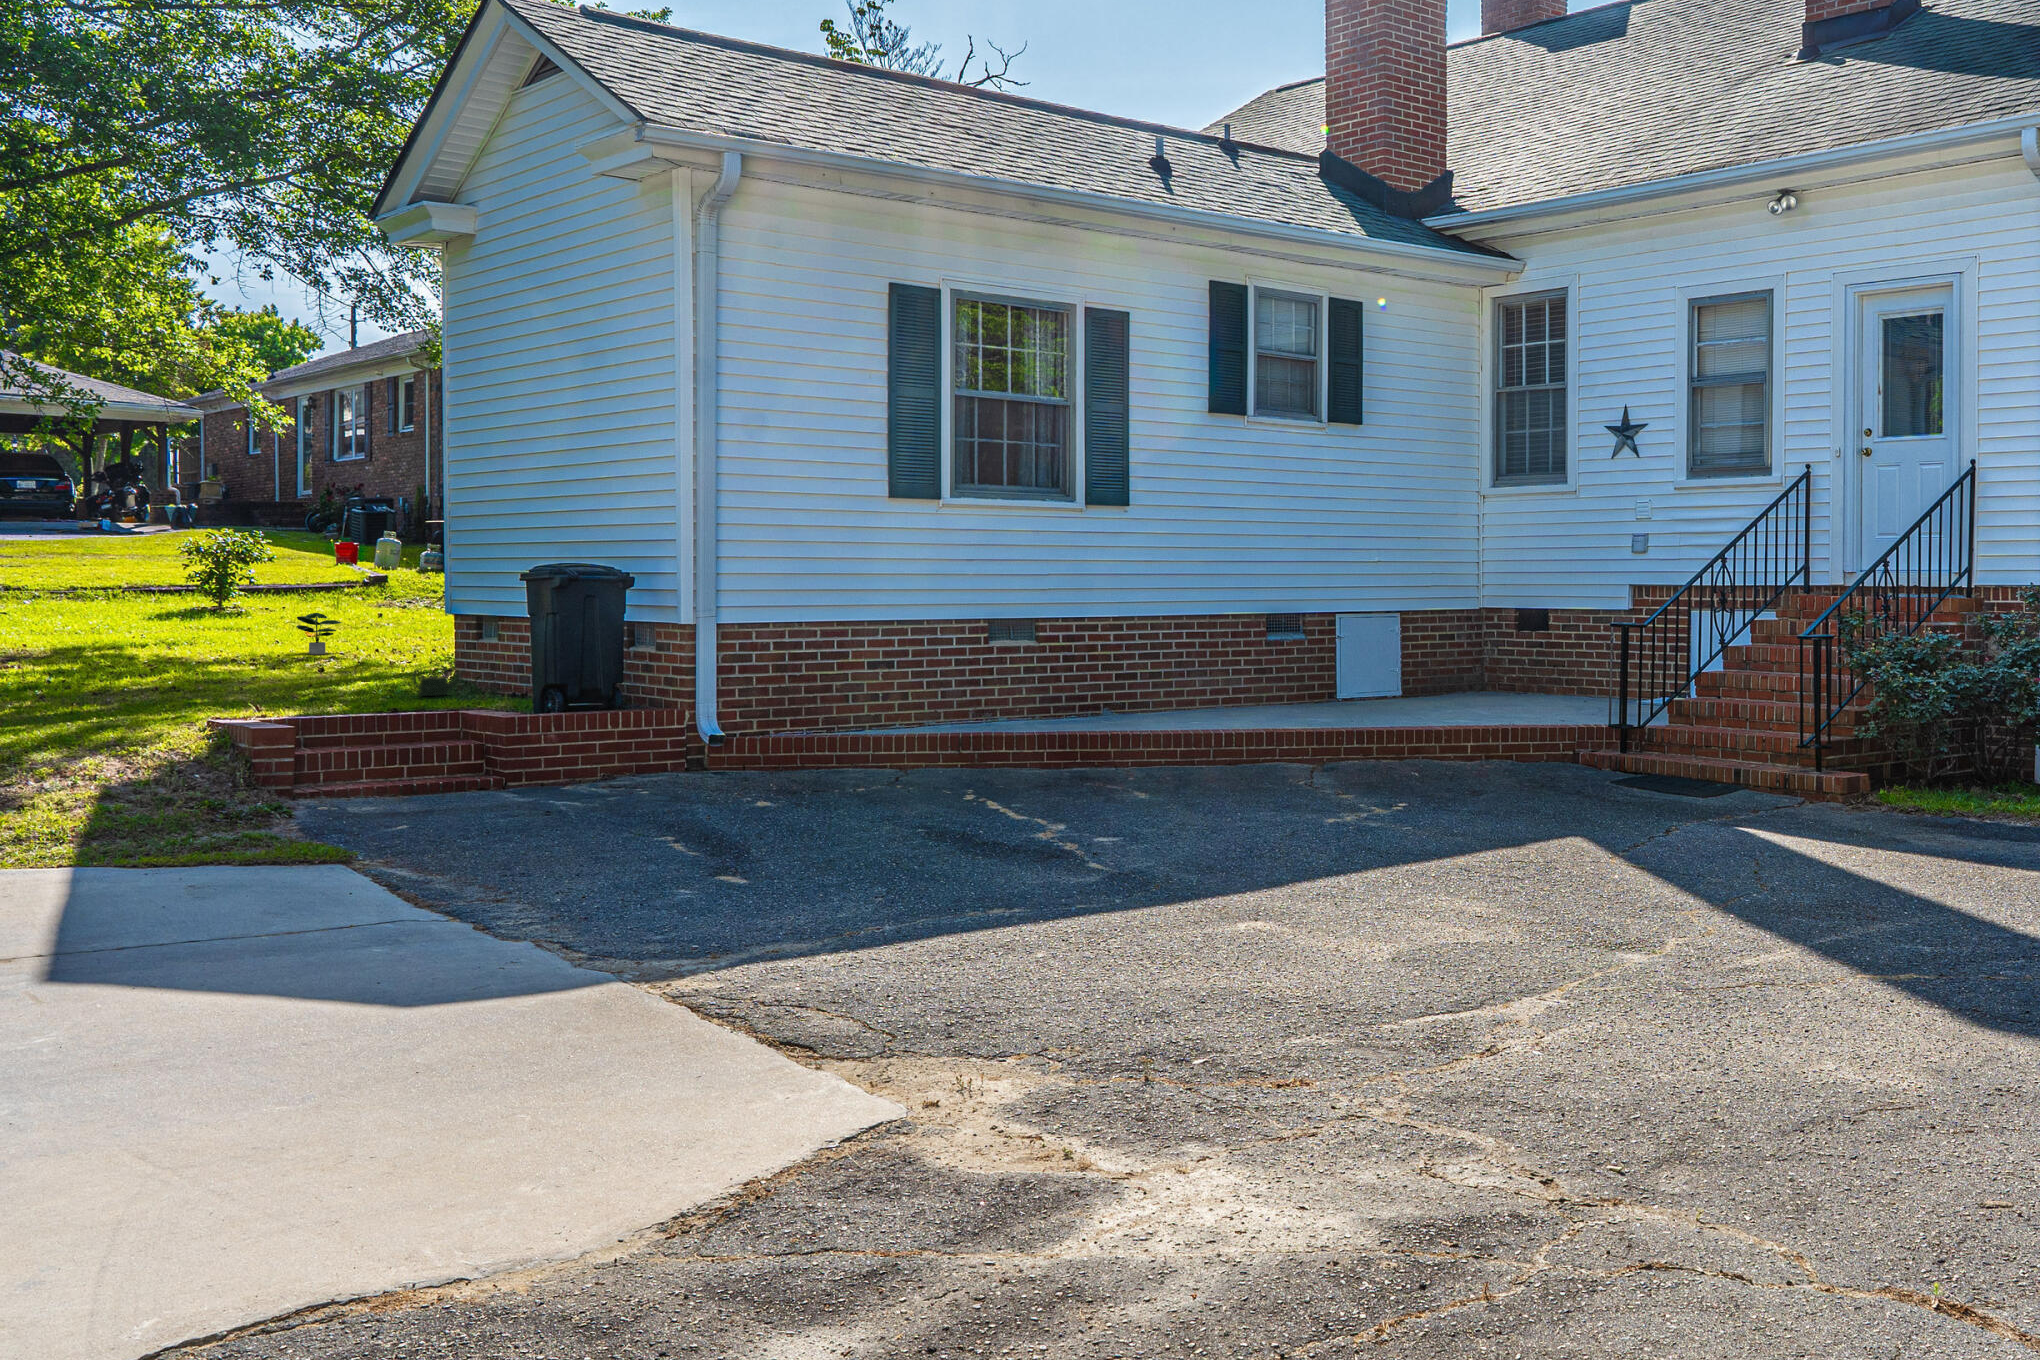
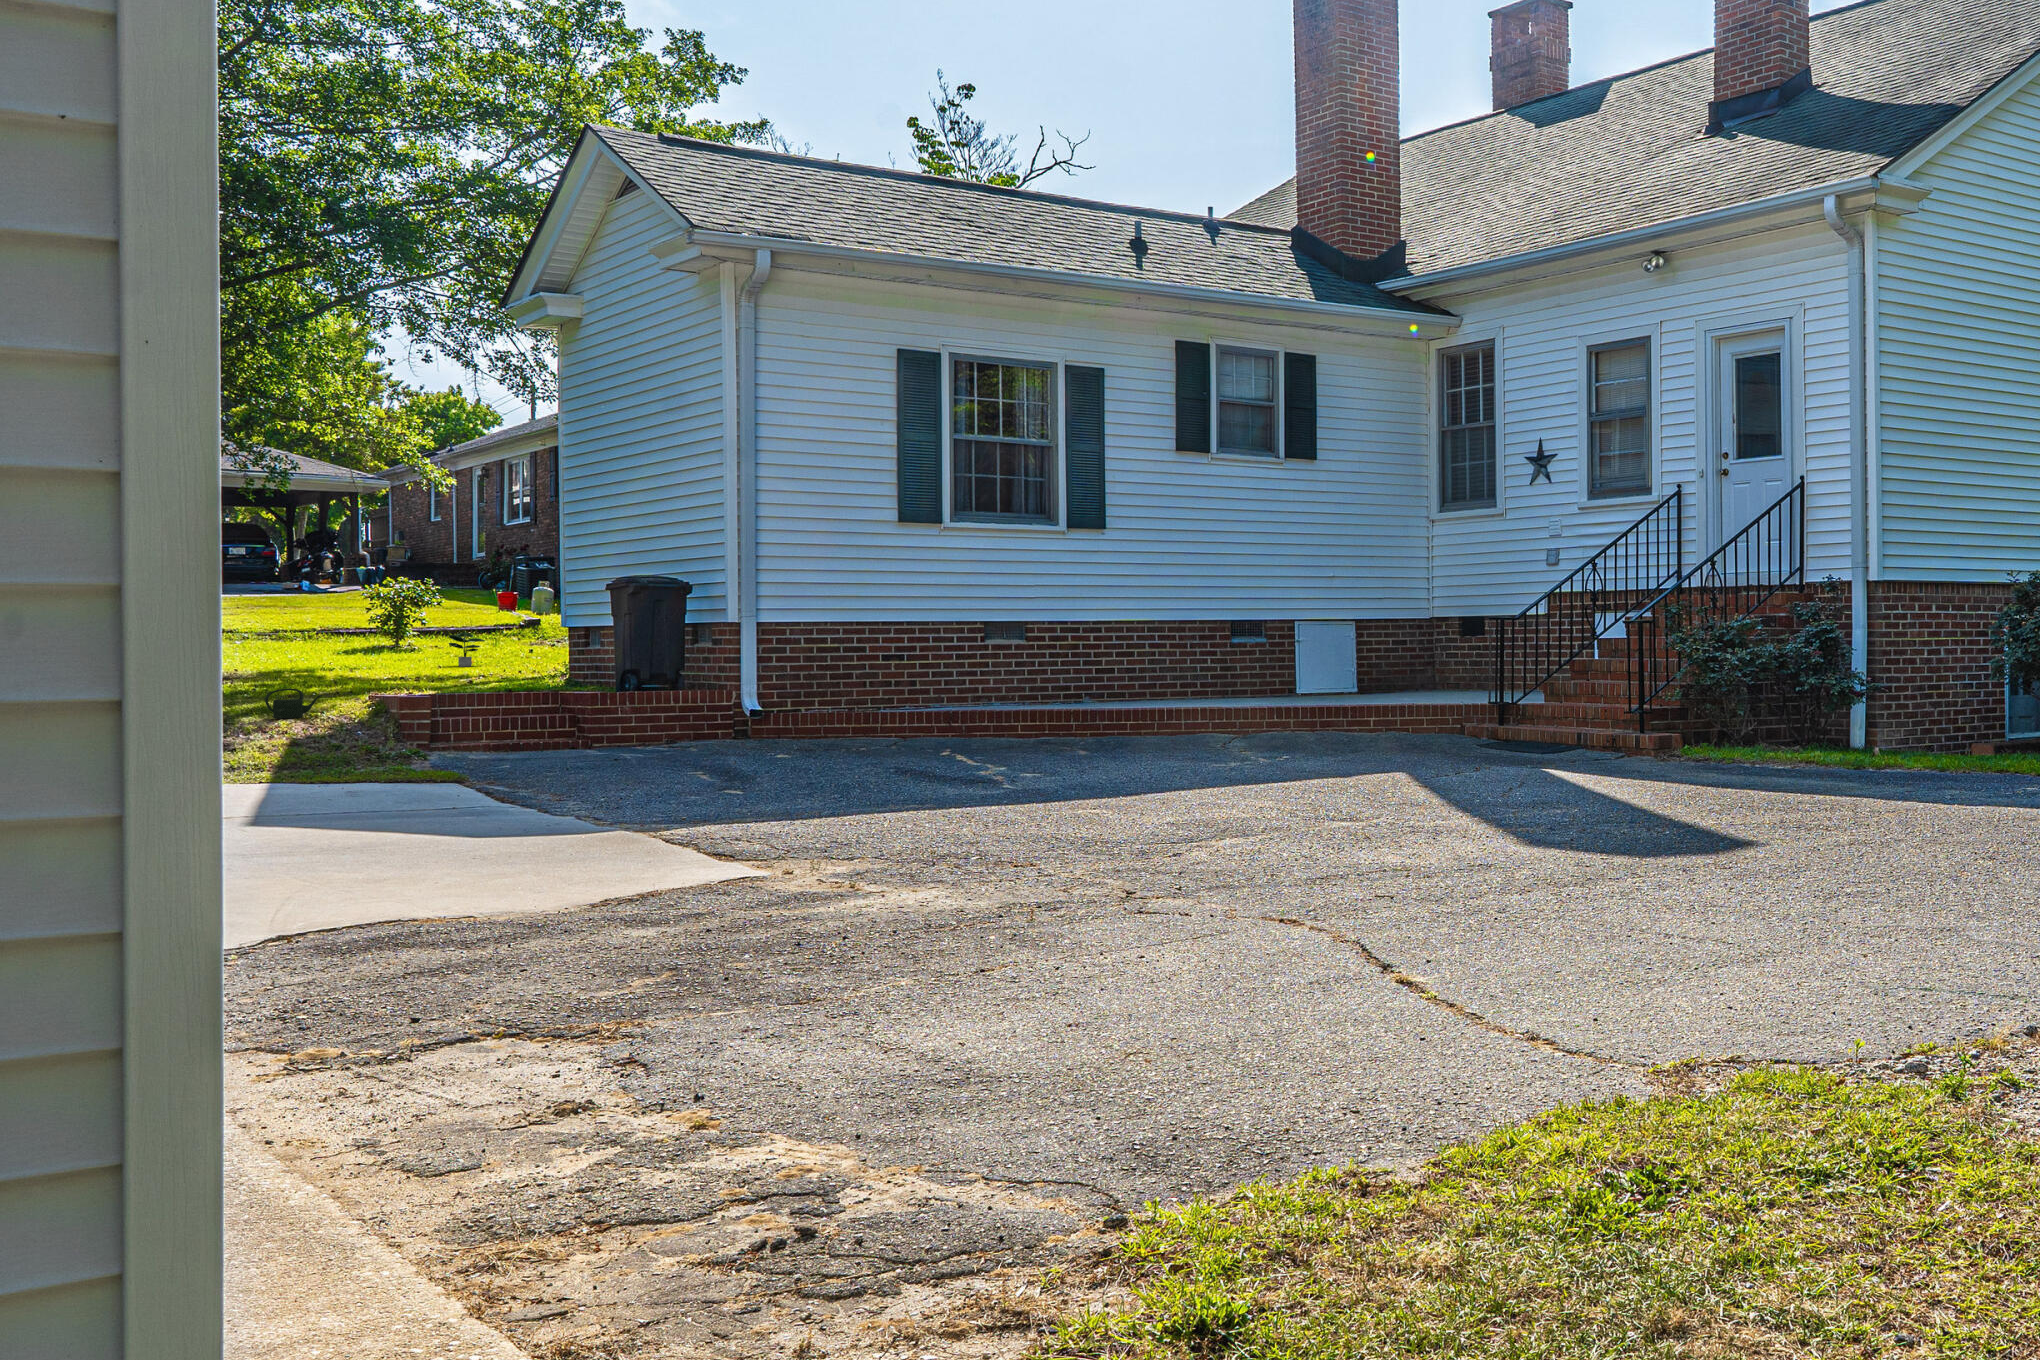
watering can: present [412,667,458,696] -> present [265,688,322,719]

